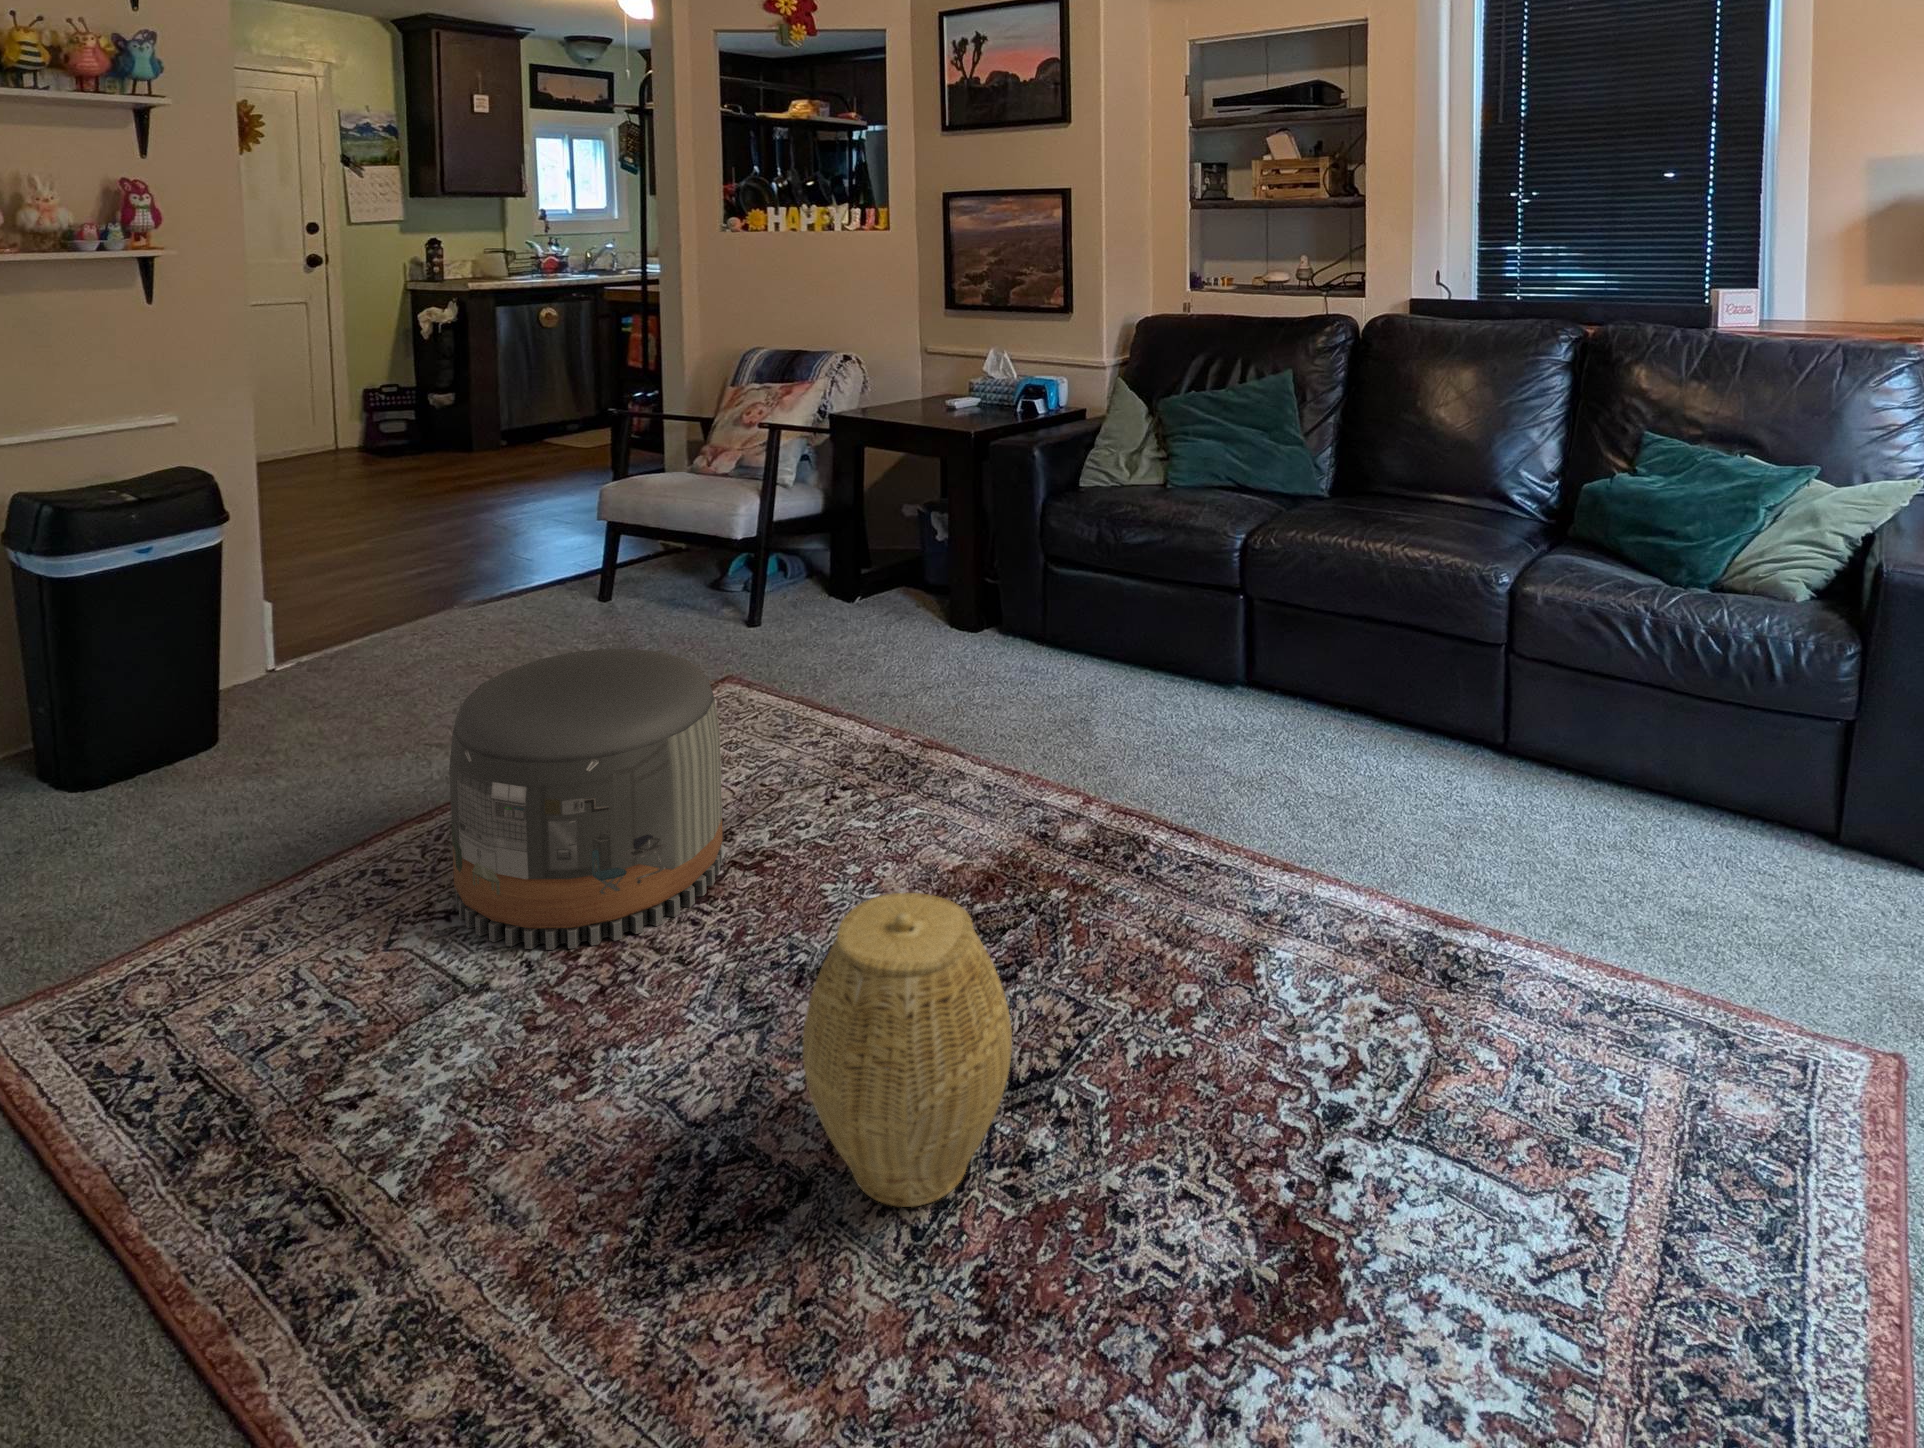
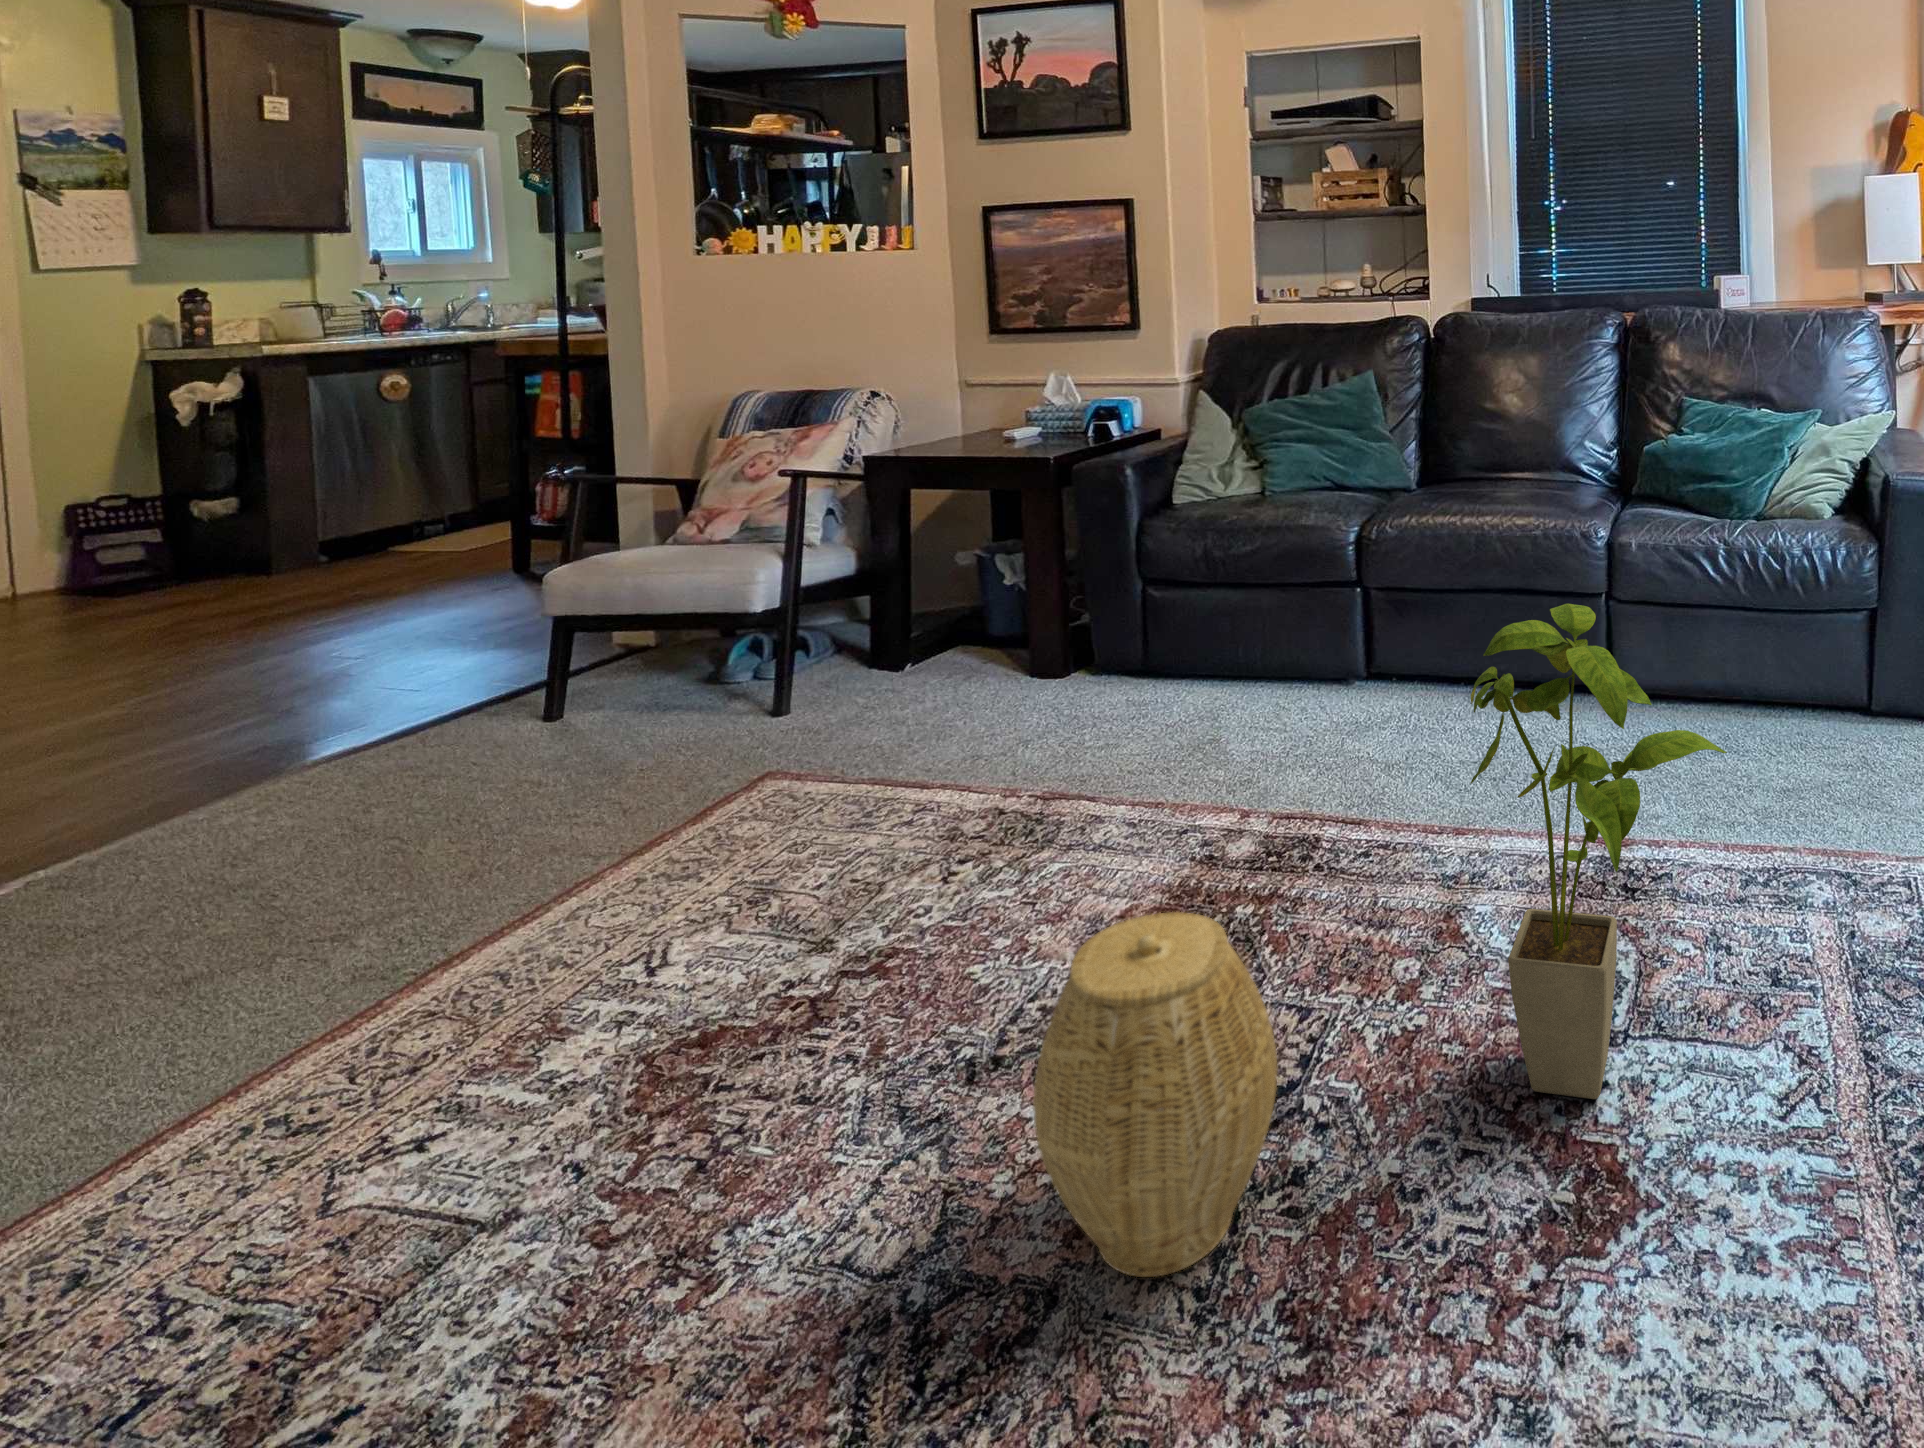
pouf: present [449,649,723,950] -> none [420,740,825,1155]
house plant: none [1227,688,1514,1188] -> present [1471,604,1727,1099]

